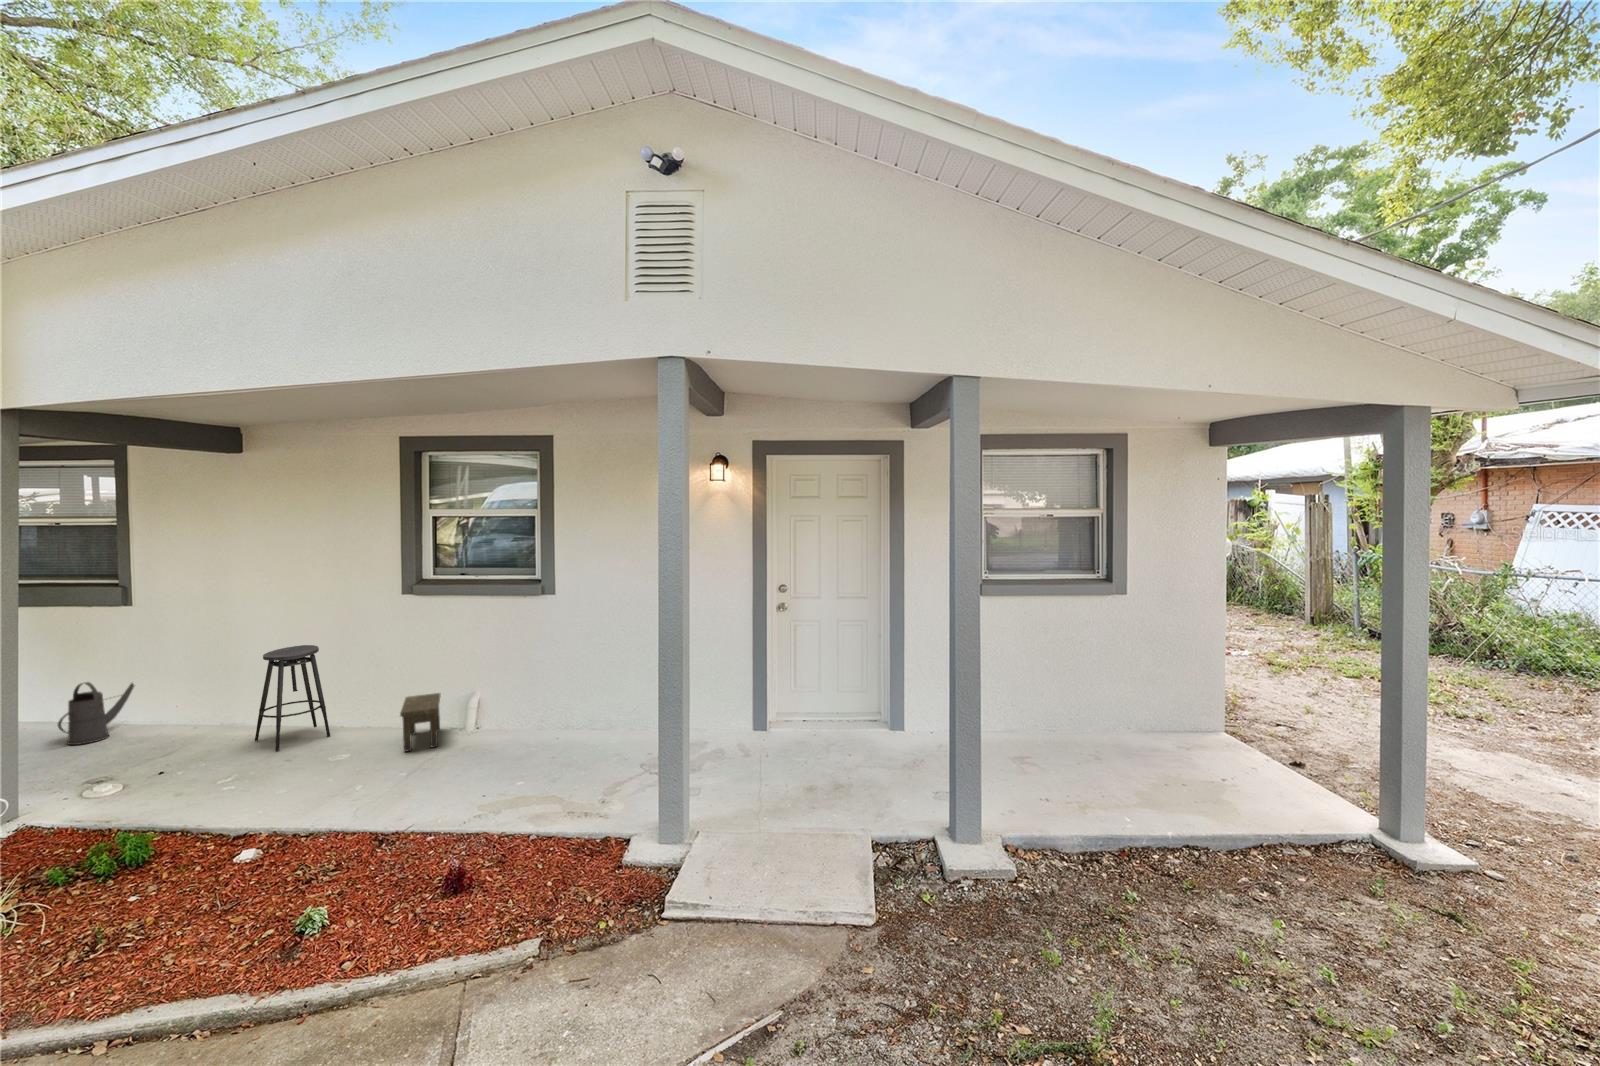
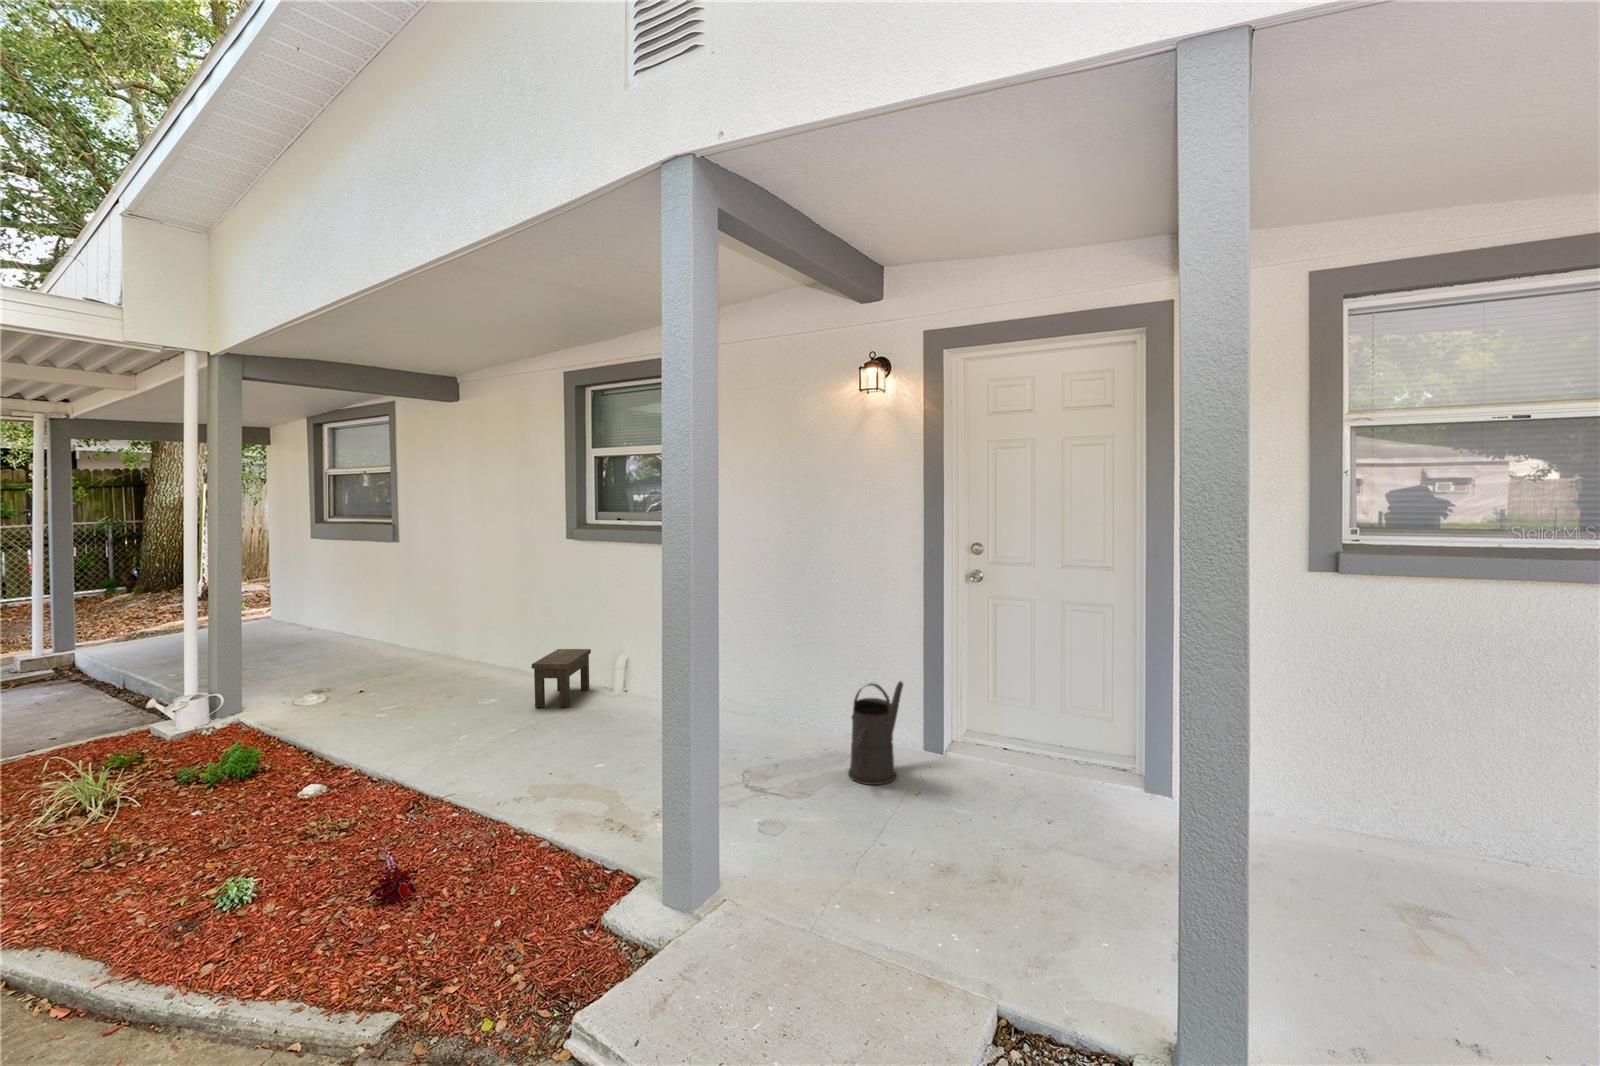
stool: present [255,645,330,751] -> none [444,587,502,688]
watering can: present [58,682,135,745] -> present [848,682,903,785]

